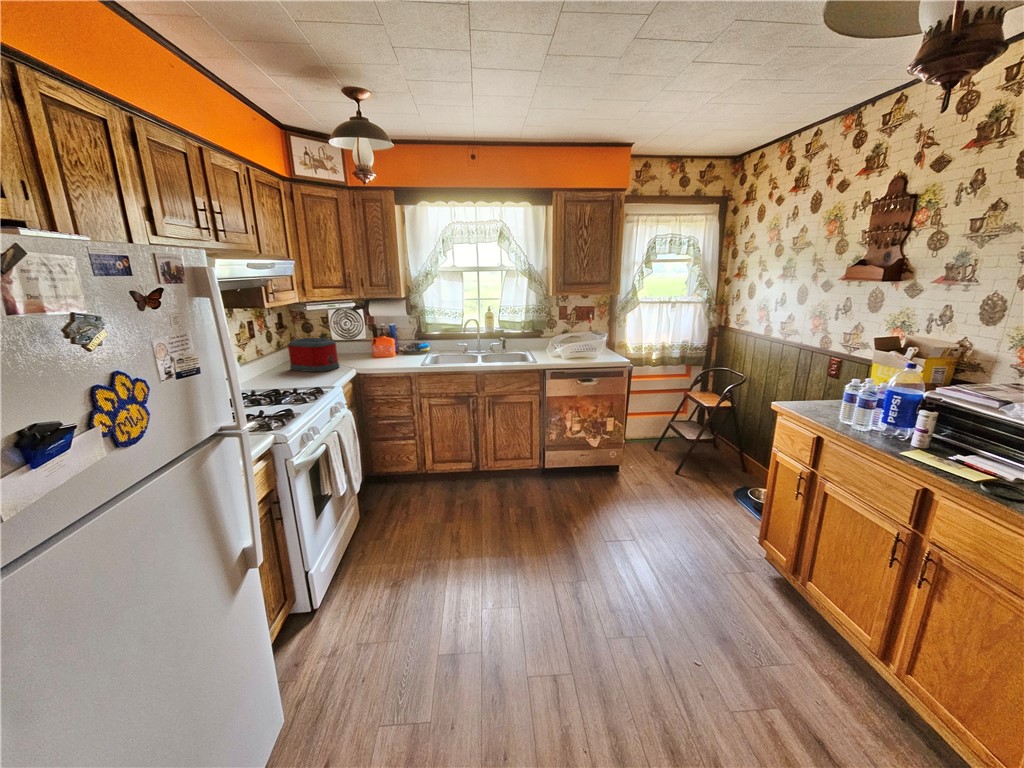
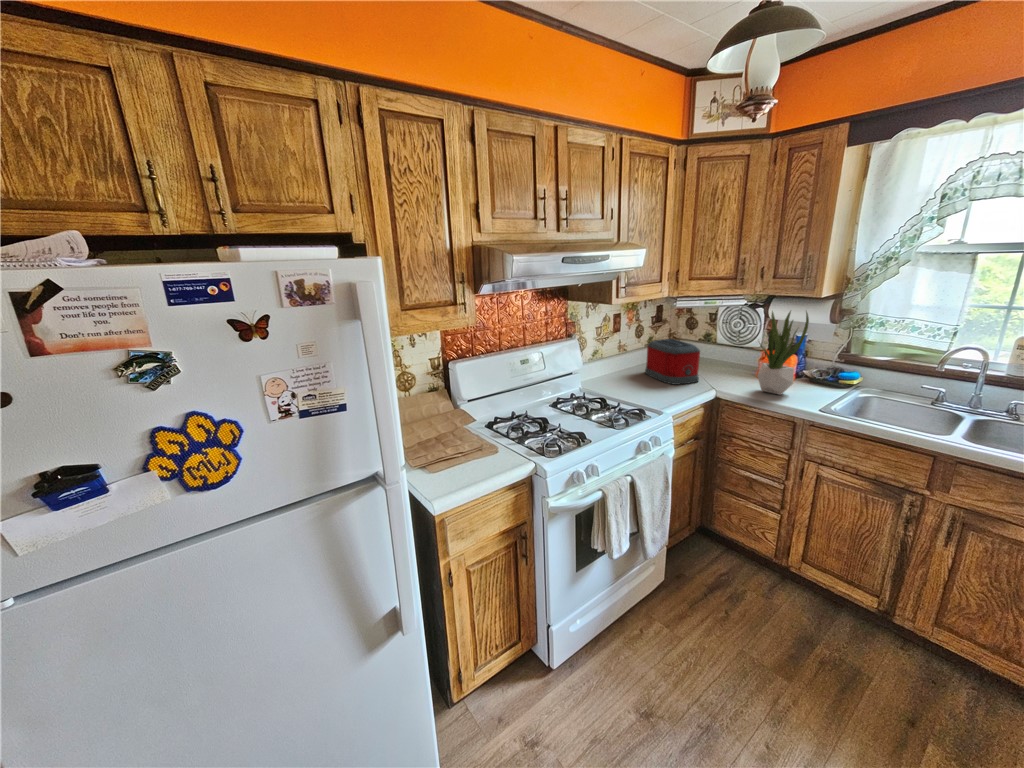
potted plant: none [375,306,401,364] -> present [758,311,809,395]

